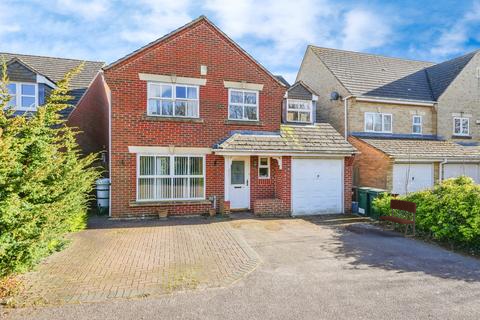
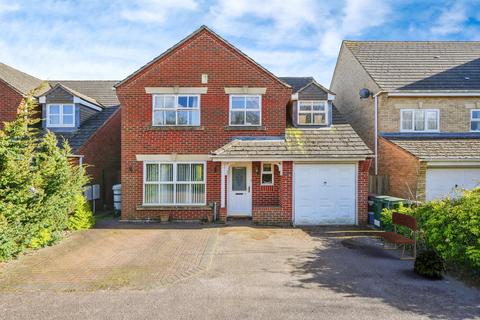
potted plant: none [421,227,450,247] -> present [414,250,450,277]

